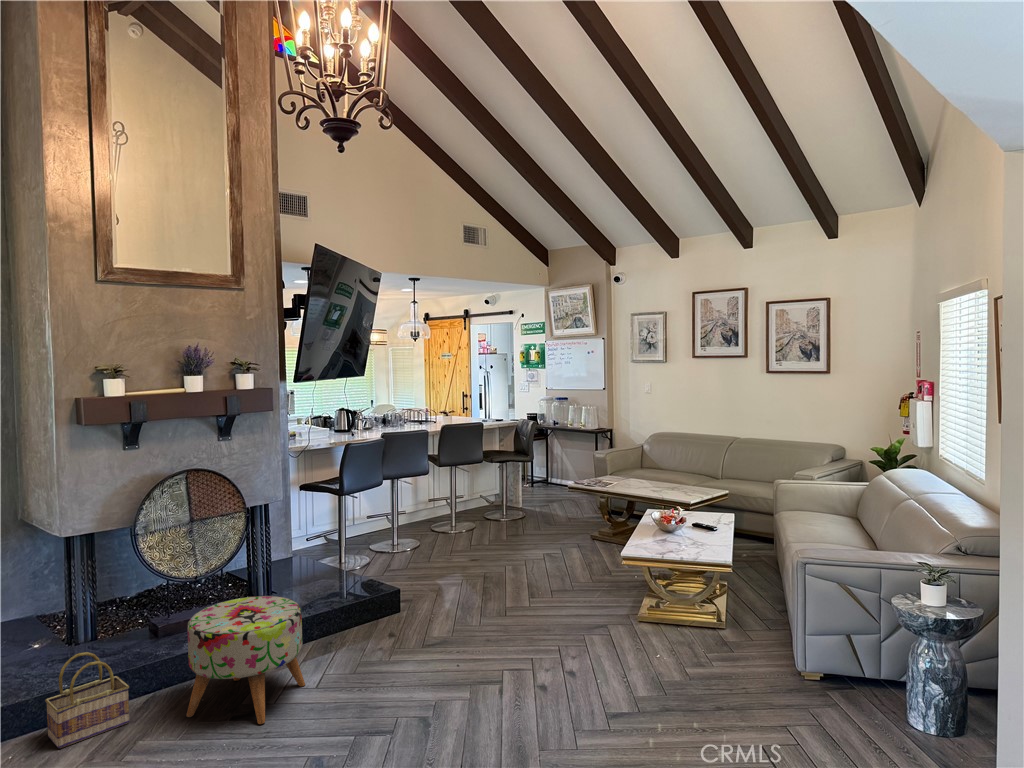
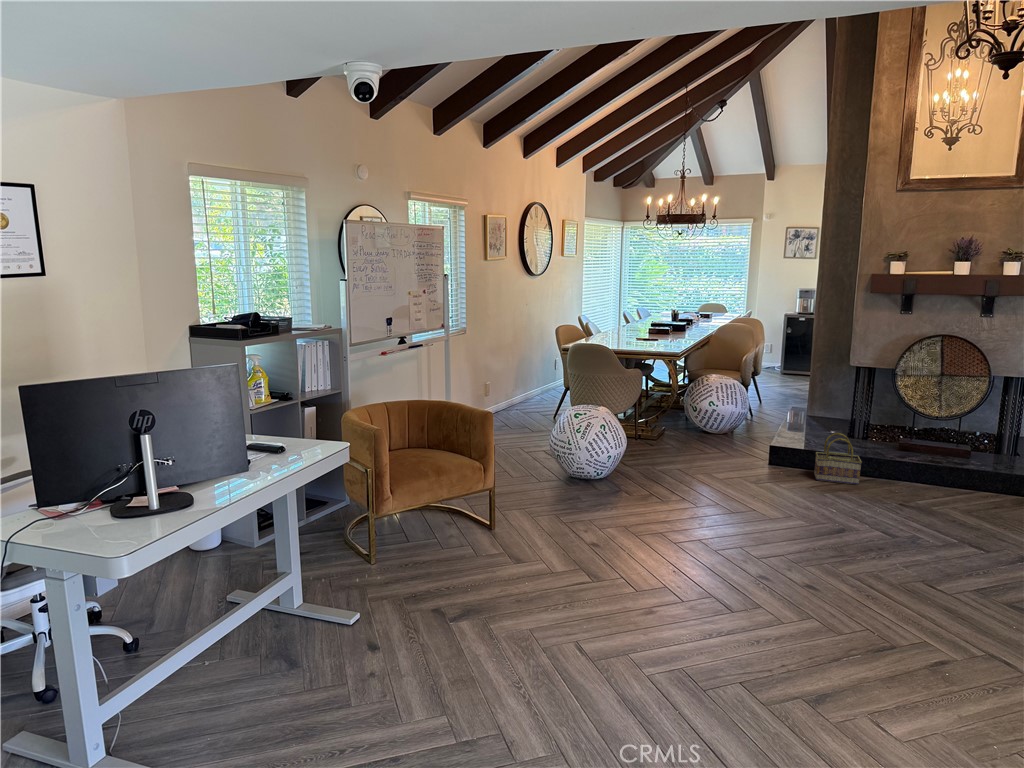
ottoman: present [186,596,305,724] -> none [893,432,996,516]

